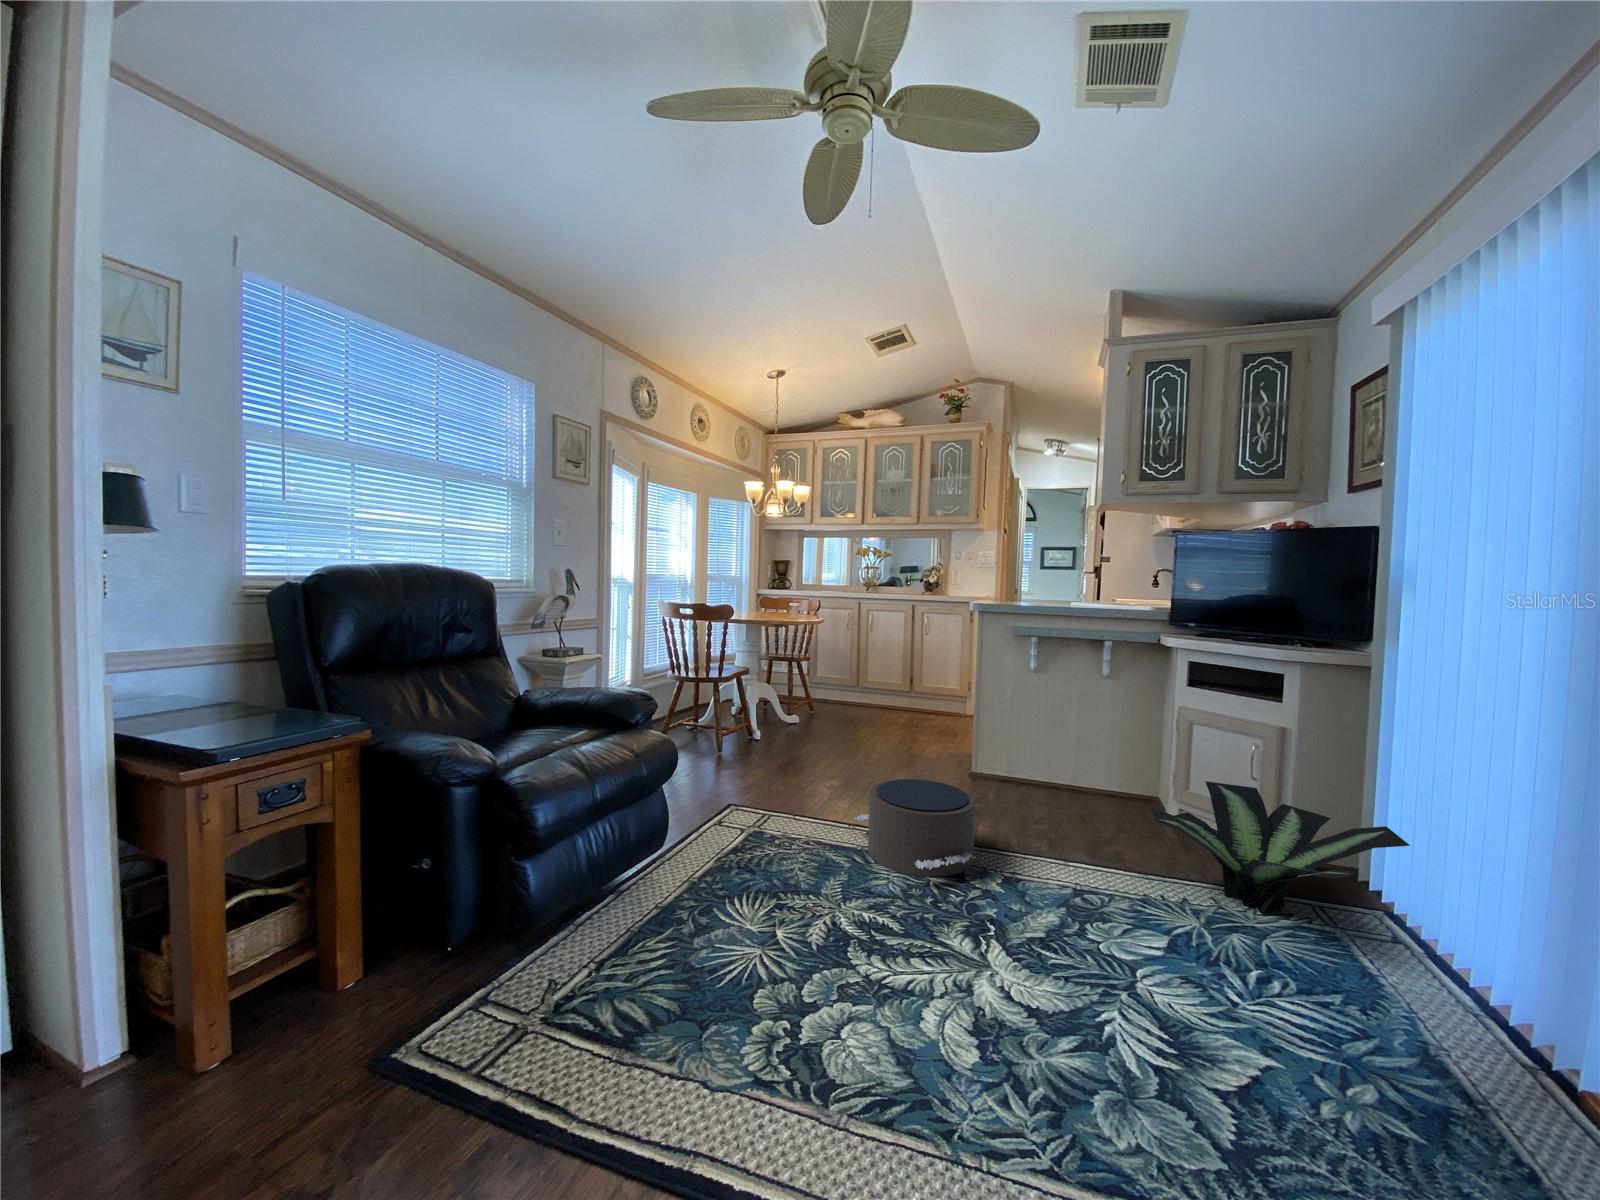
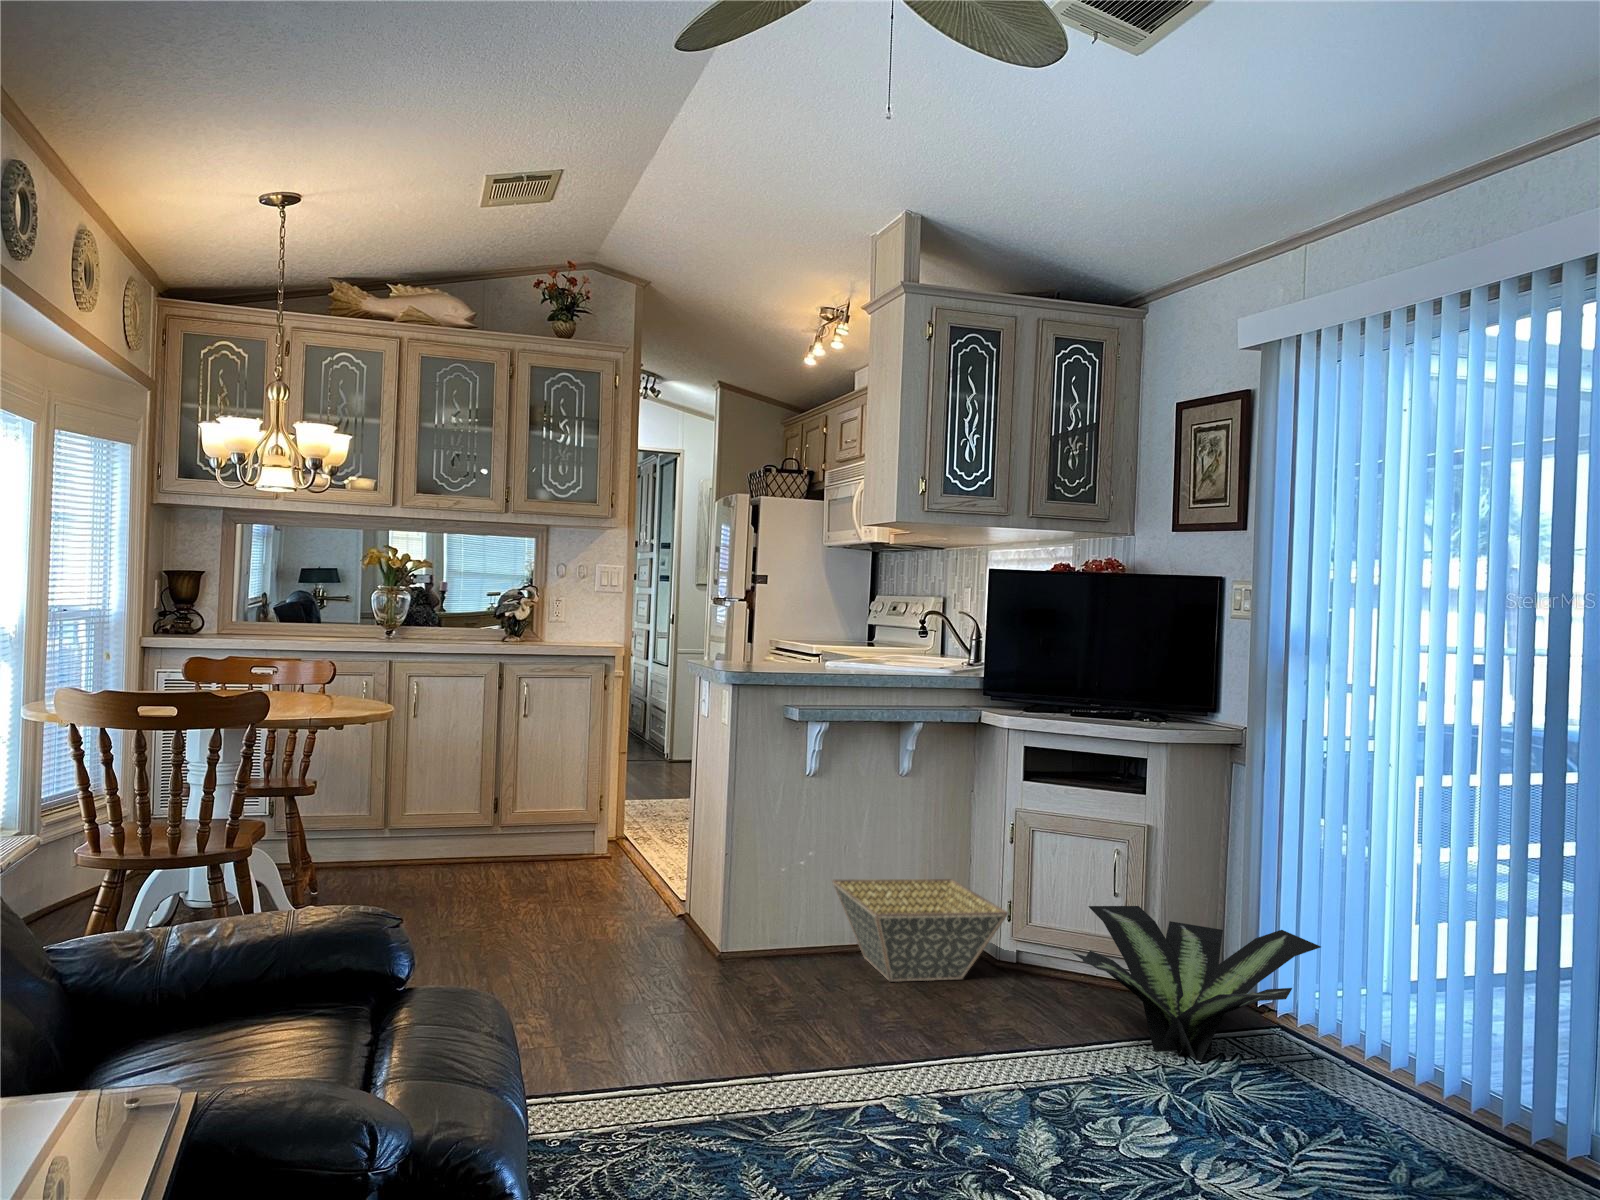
basket: none [1041,742,1149,821] -> present [832,879,1008,982]
pouf: present [854,779,976,877] -> none [673,967,904,1127]

